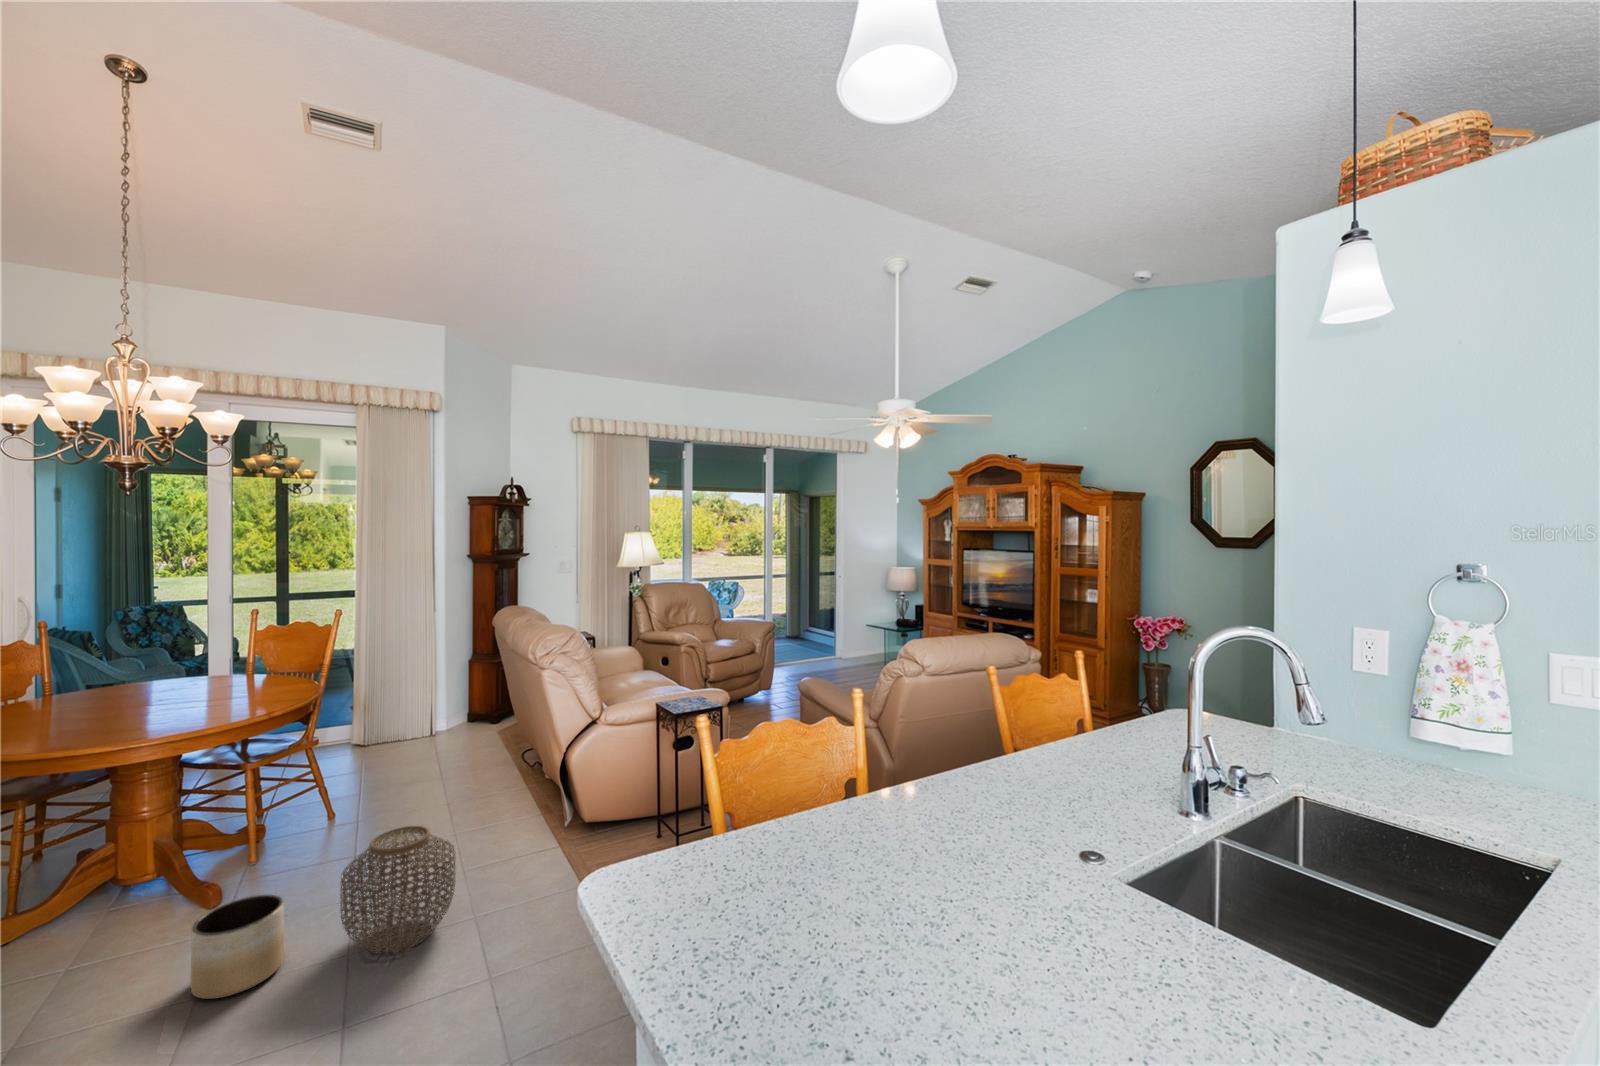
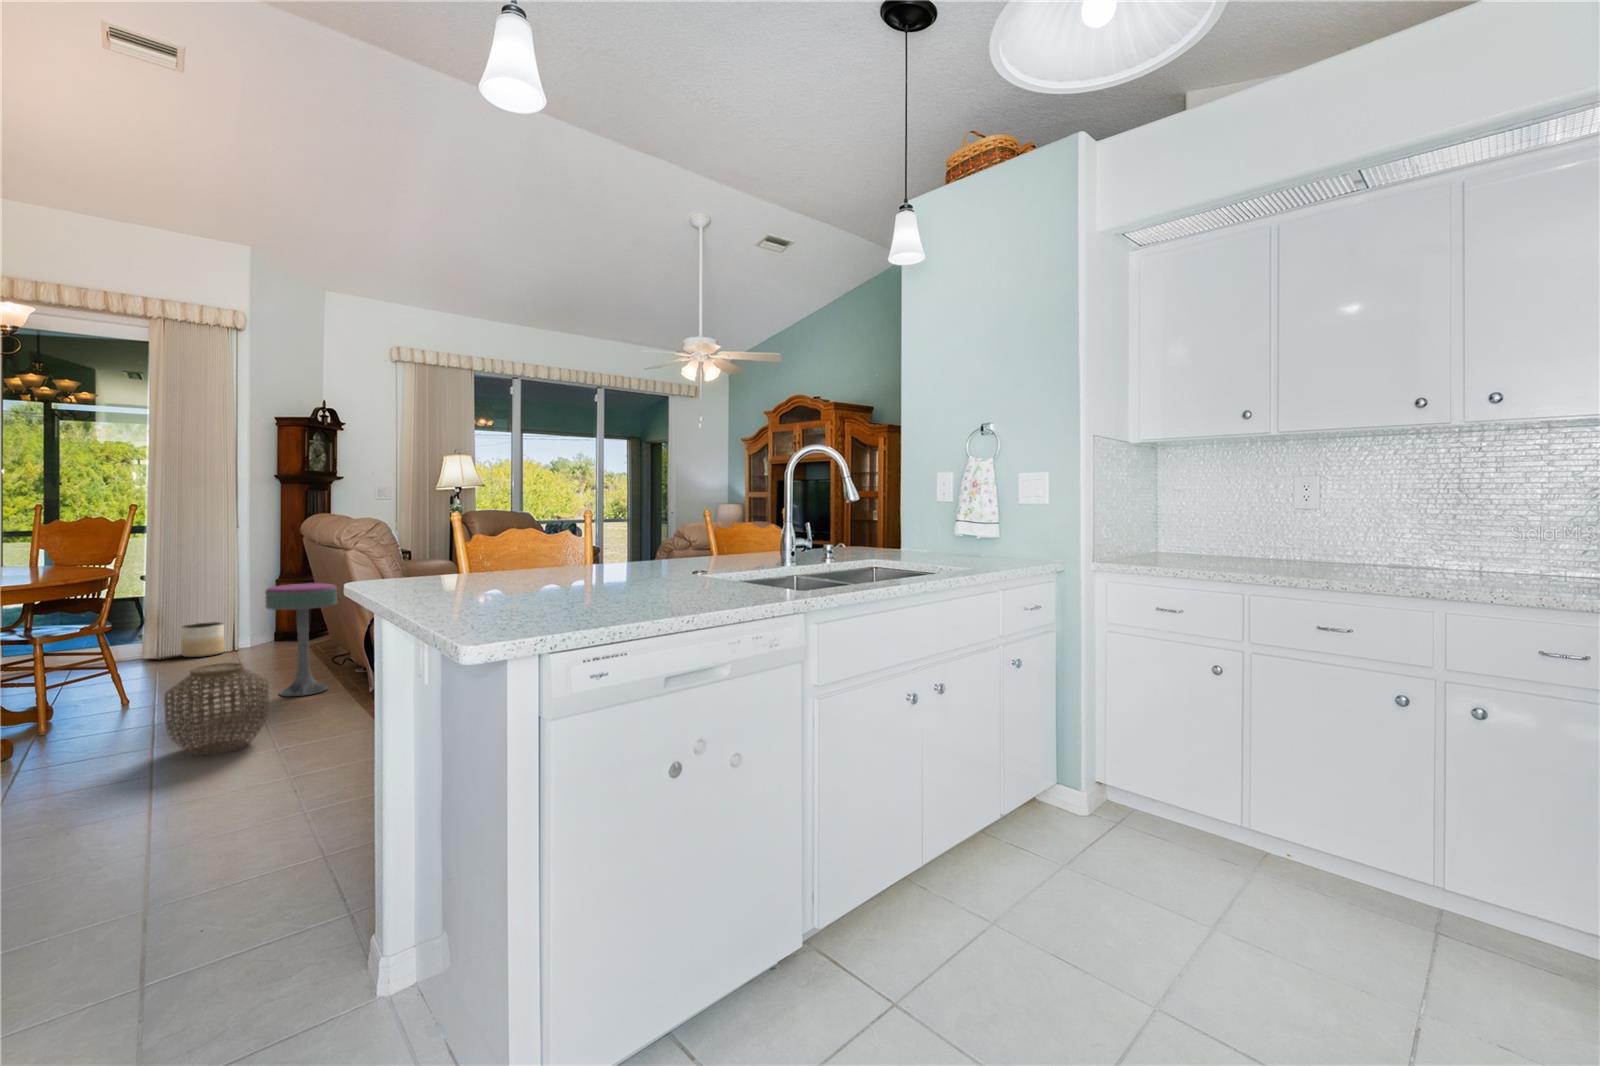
bar stool: none [455,692,528,828] -> present [265,583,337,696]
planter: present [190,895,284,999] -> present [181,622,225,657]

